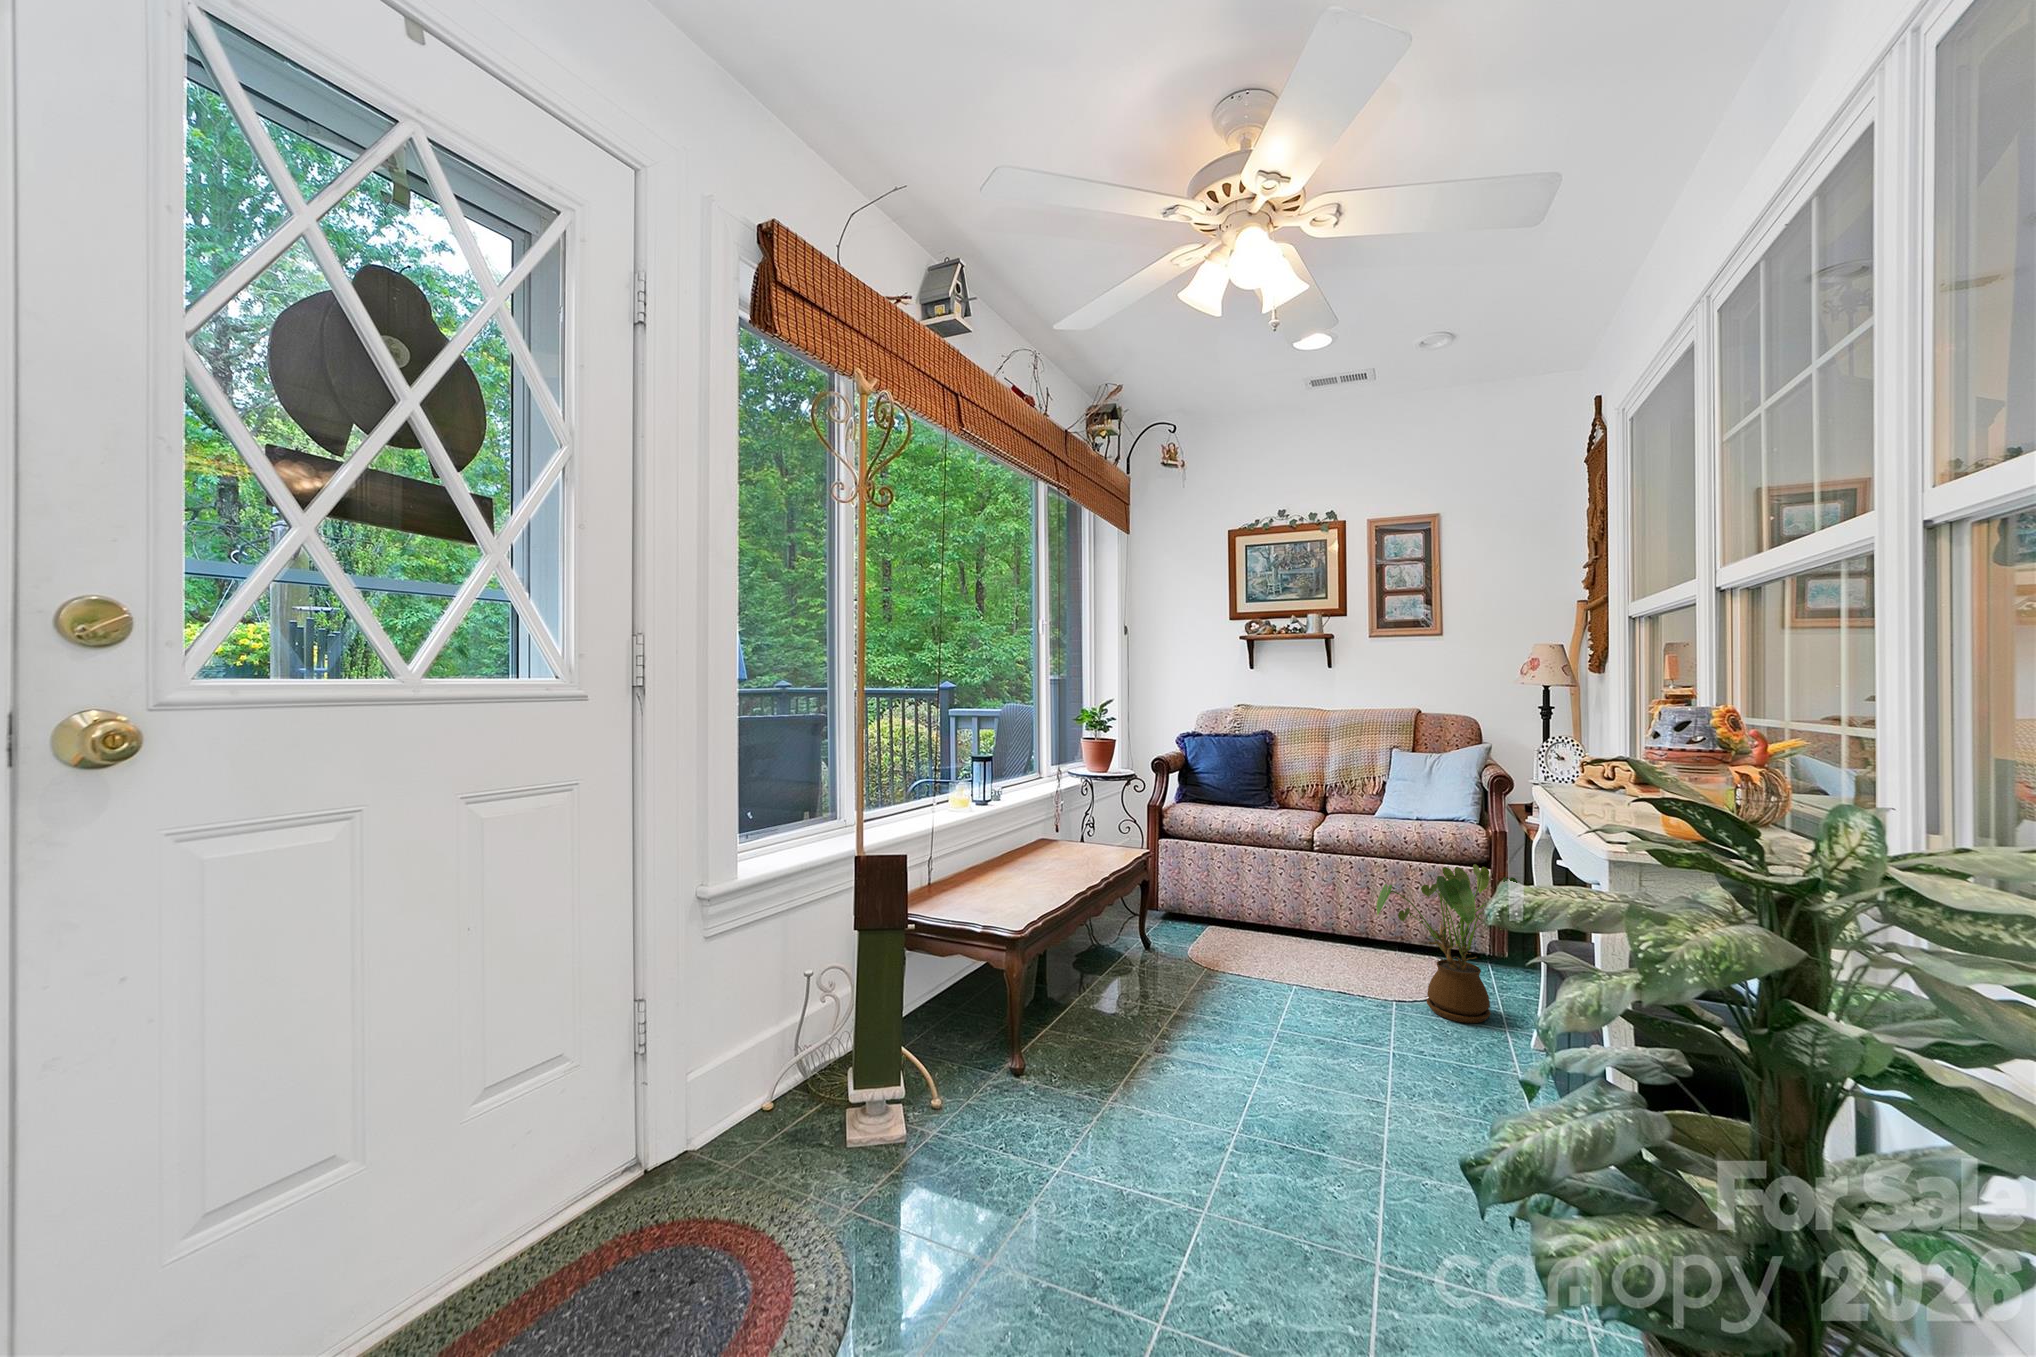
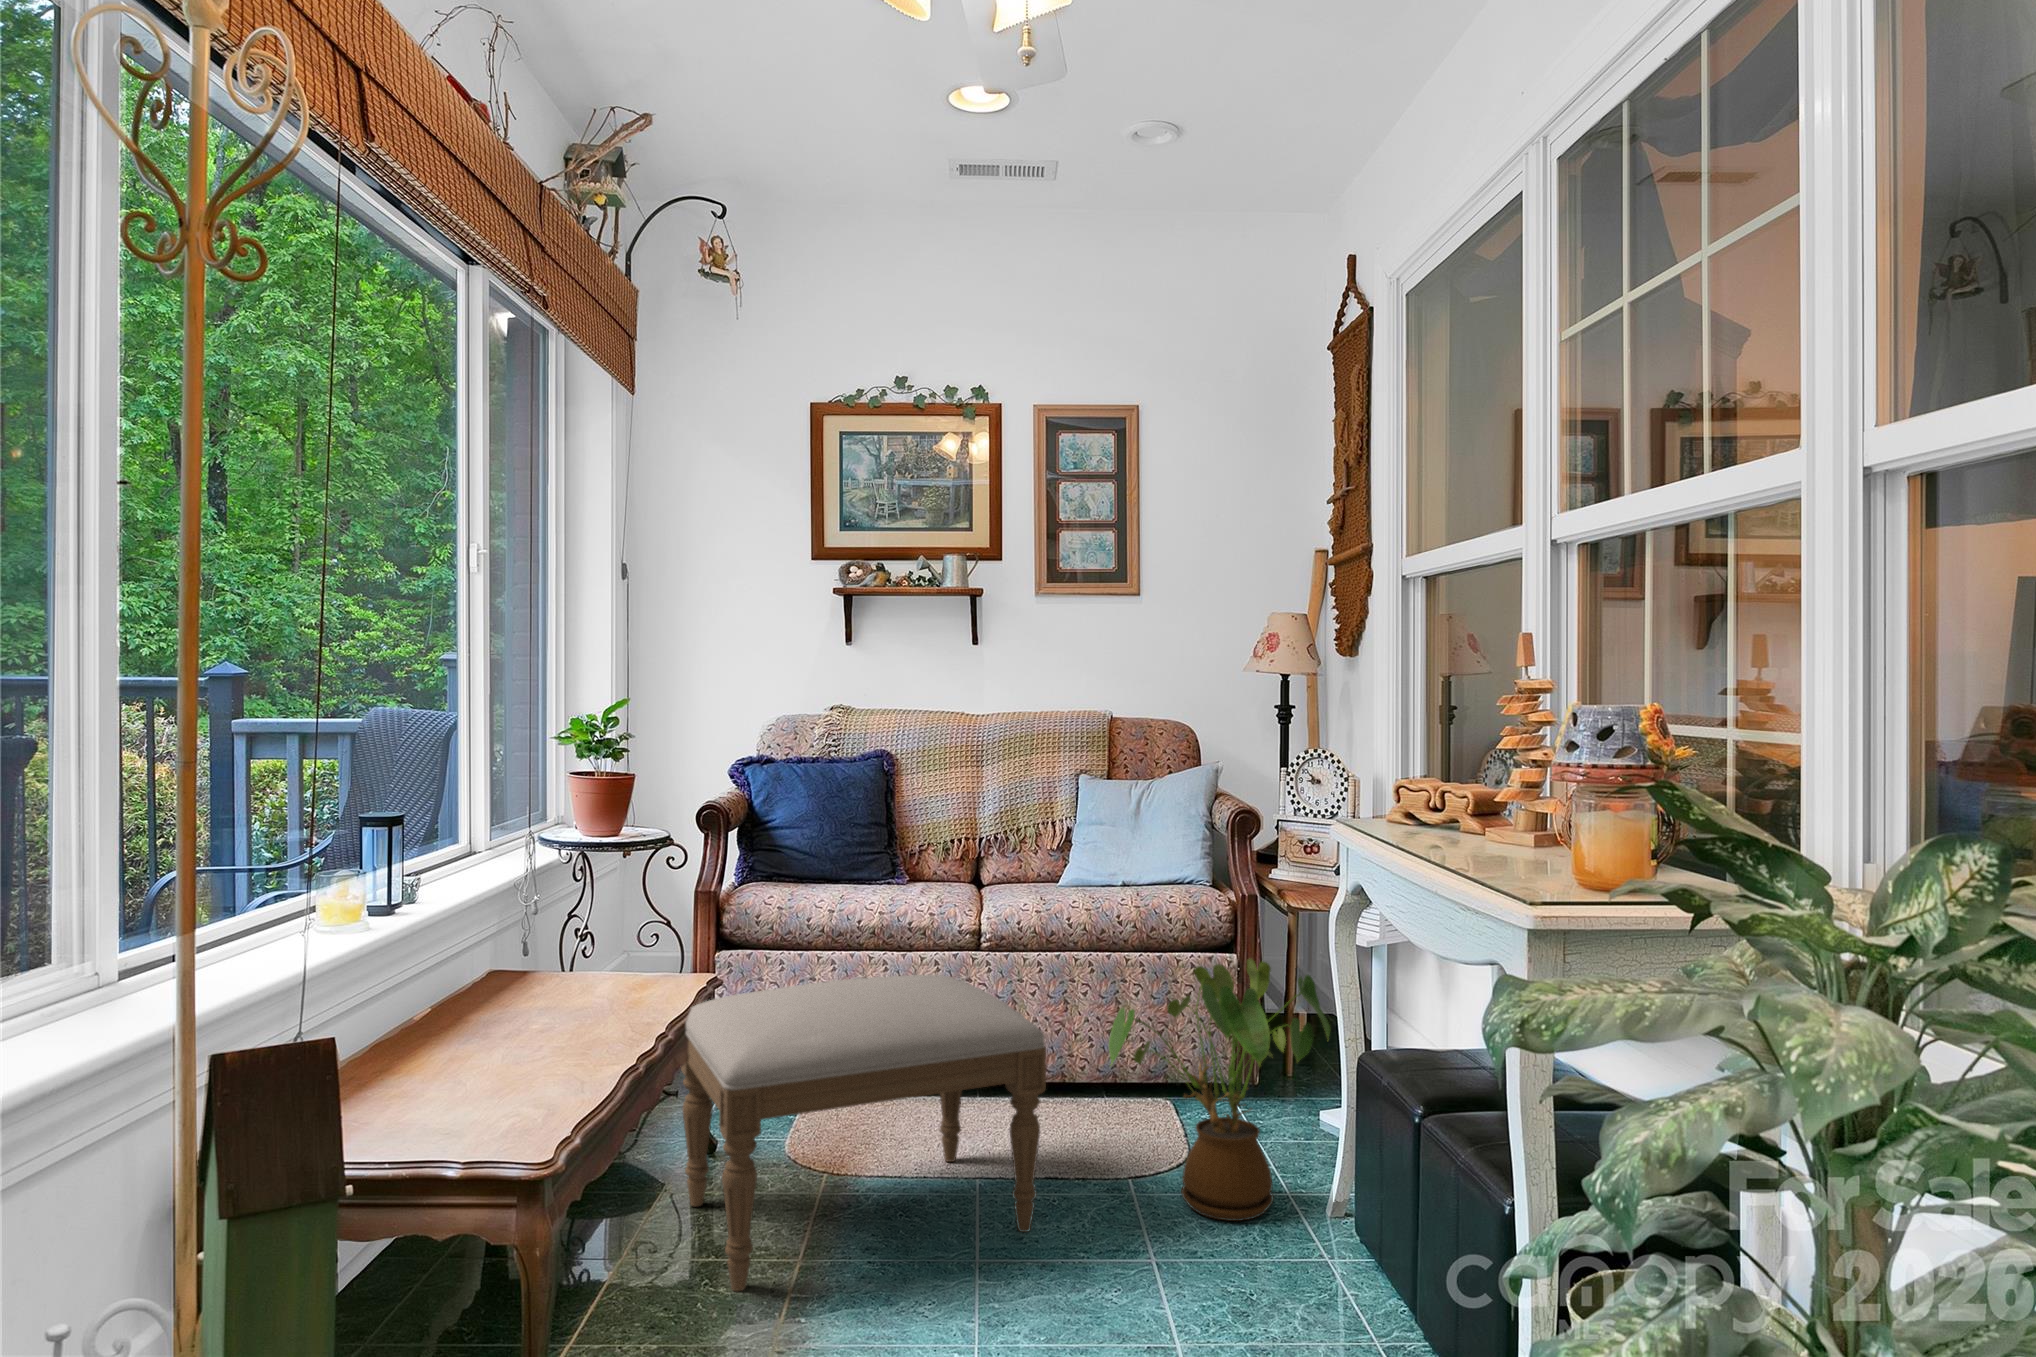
ottoman: none [1139,852,1334,1002] -> present [681,974,1046,1291]

